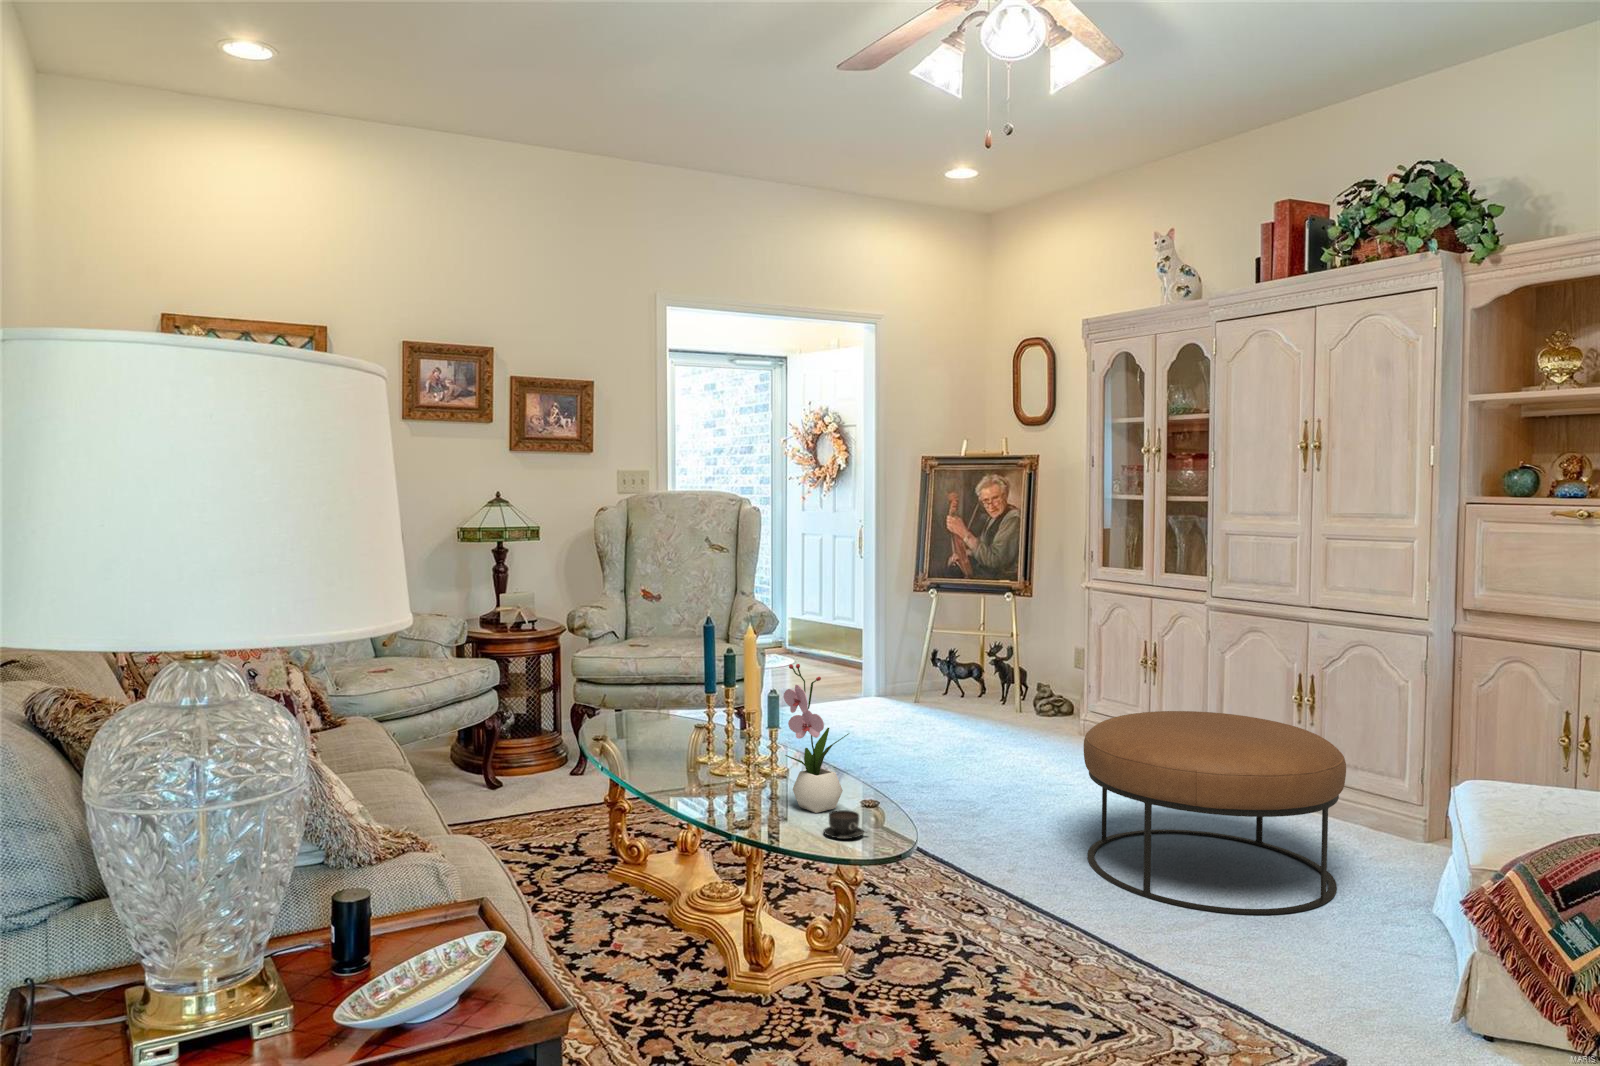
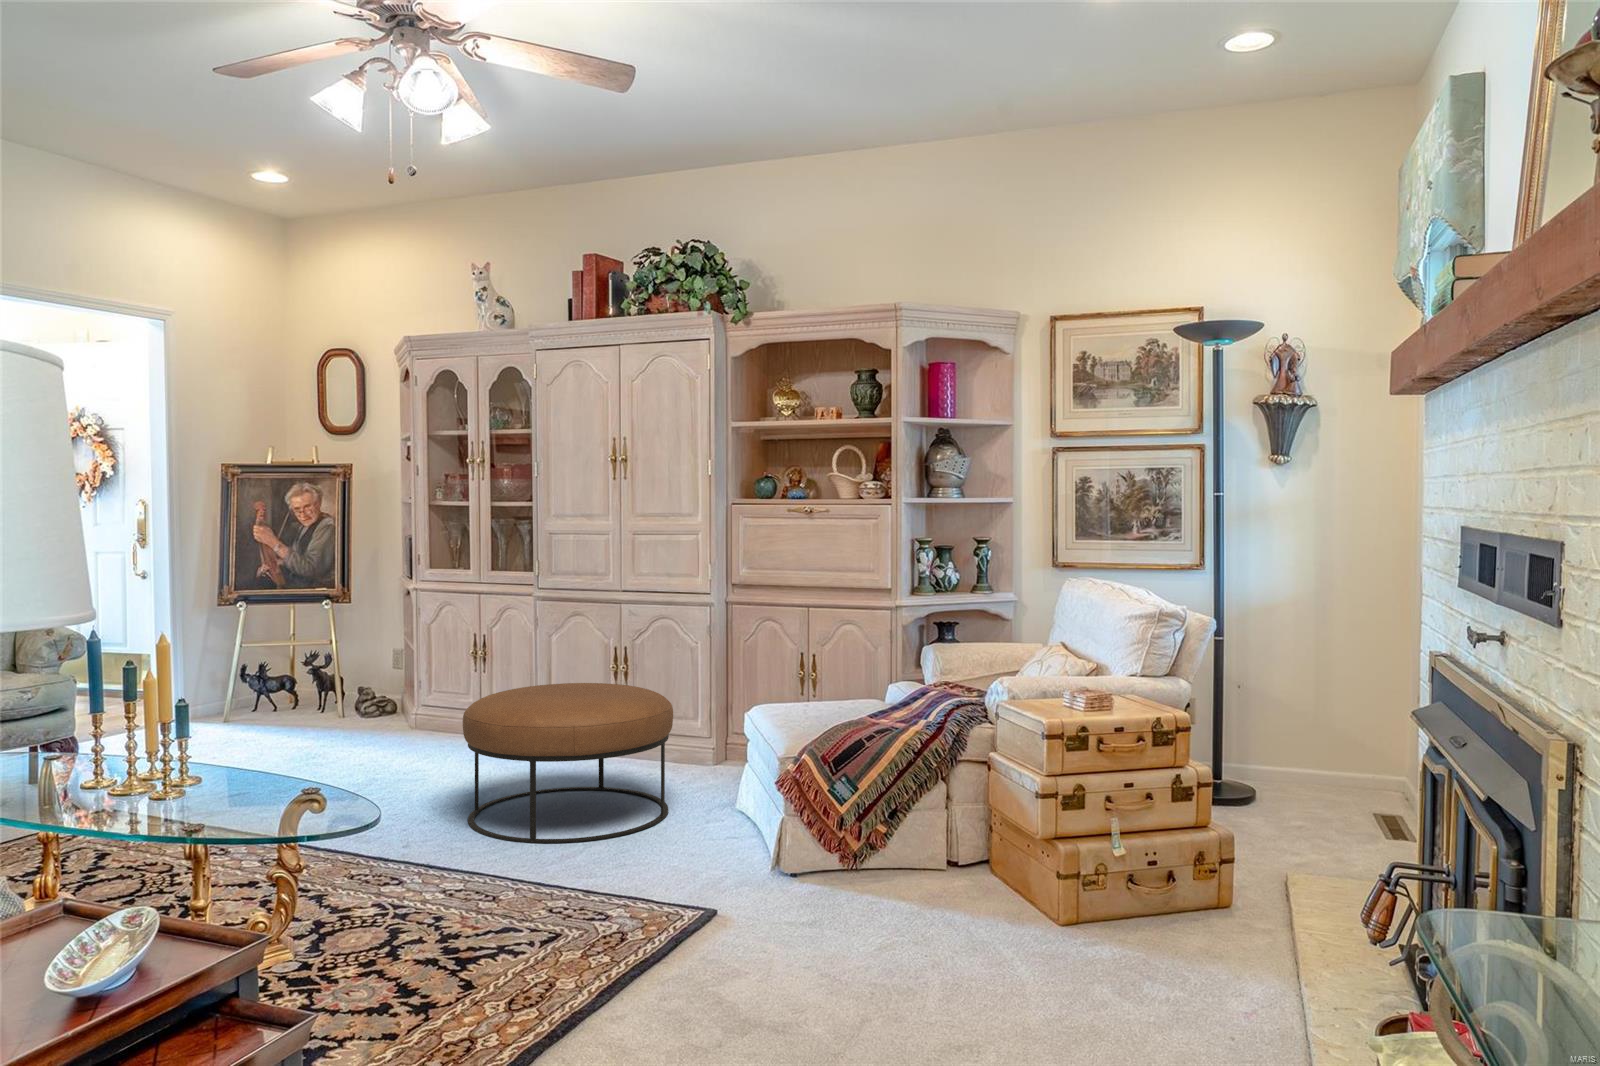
flower arrangement: present [783,664,848,813] -> none [227,658,298,804]
teacup: present [824,810,867,839] -> none [293,790,340,817]

